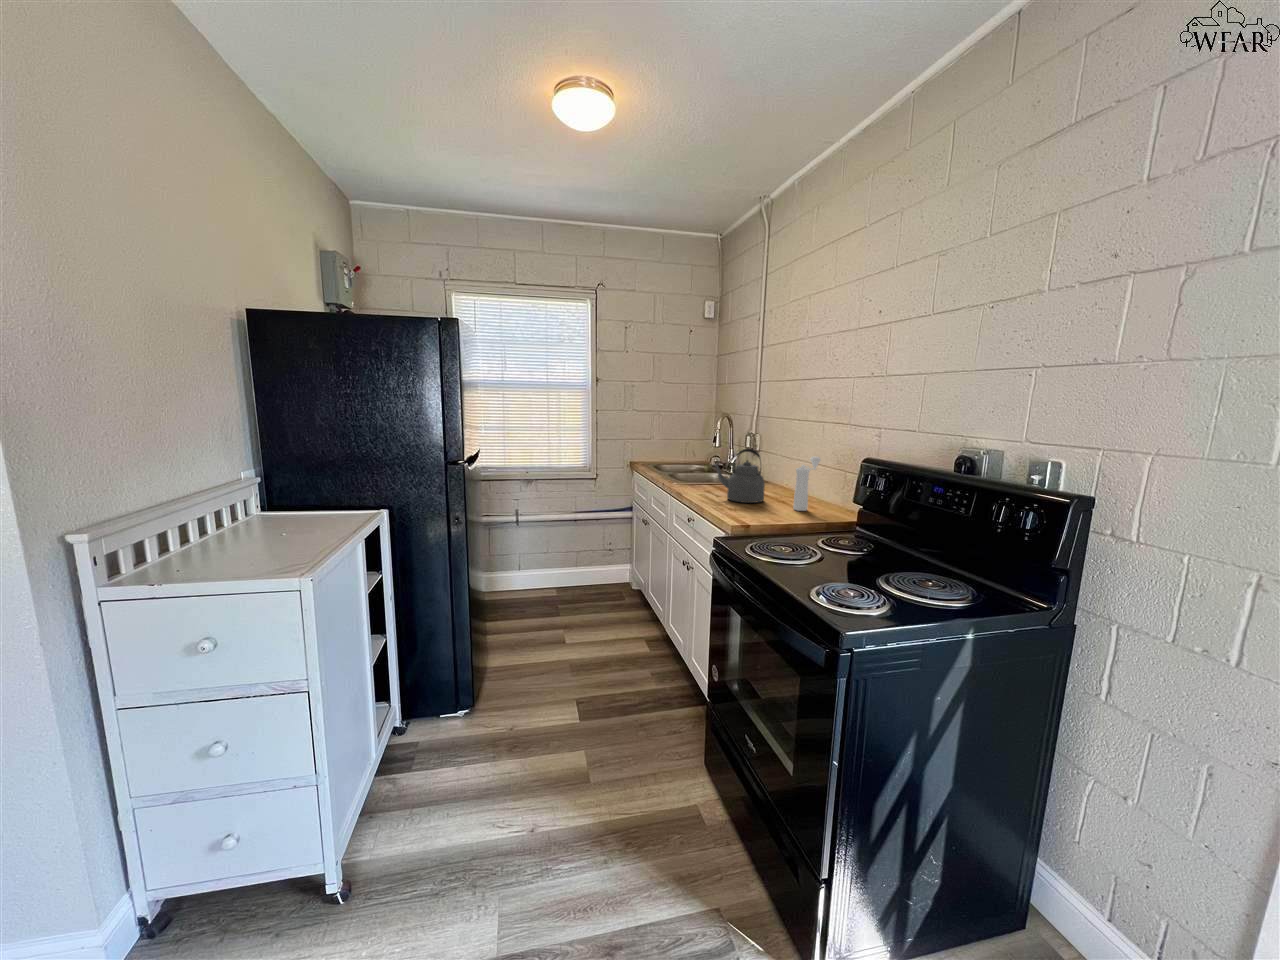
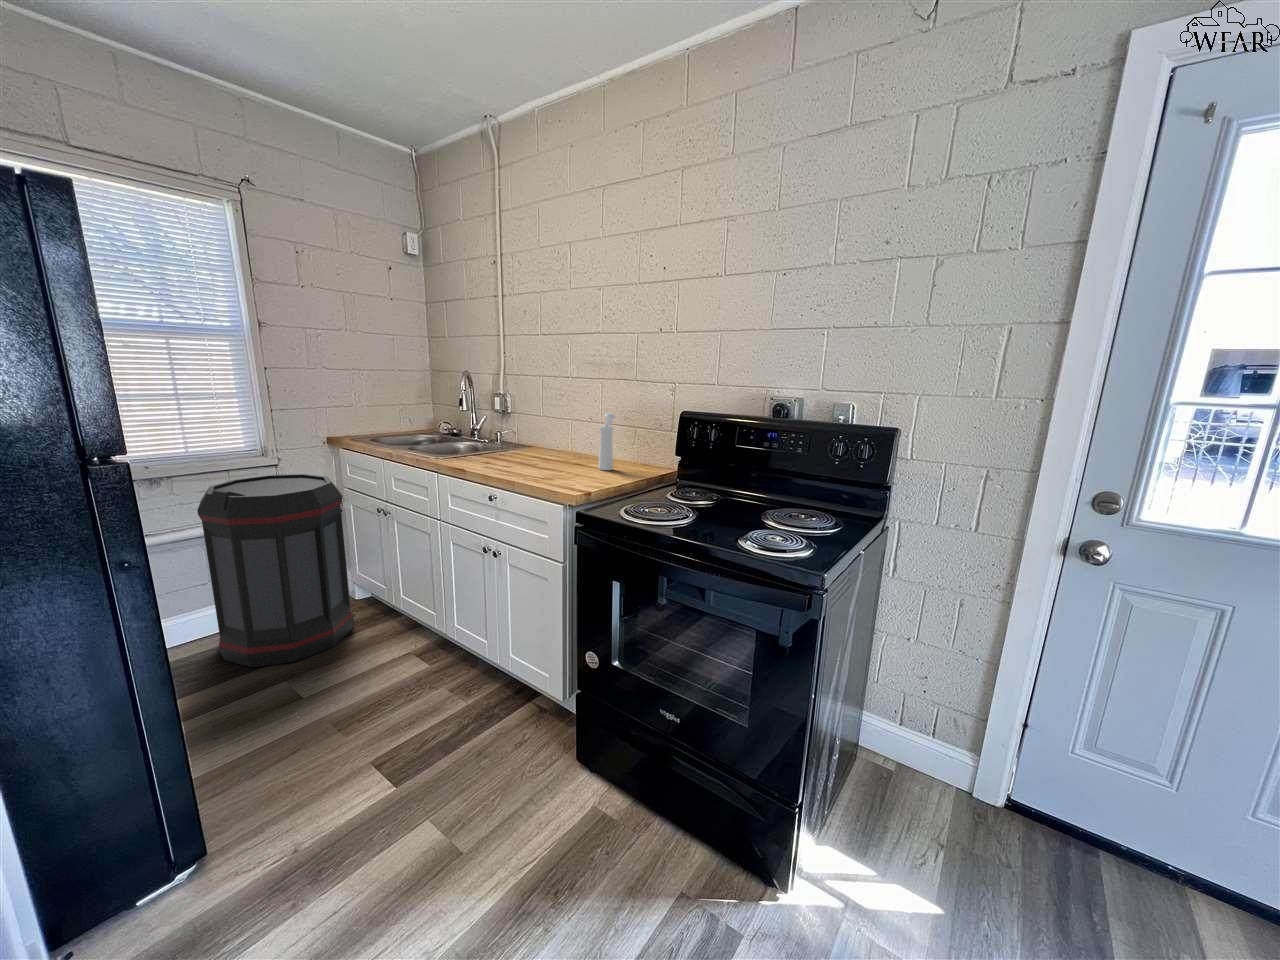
kettle: present [714,449,765,503] -> none [499,408,562,469]
trash can: none [541,486,624,618] -> present [197,474,354,667]

